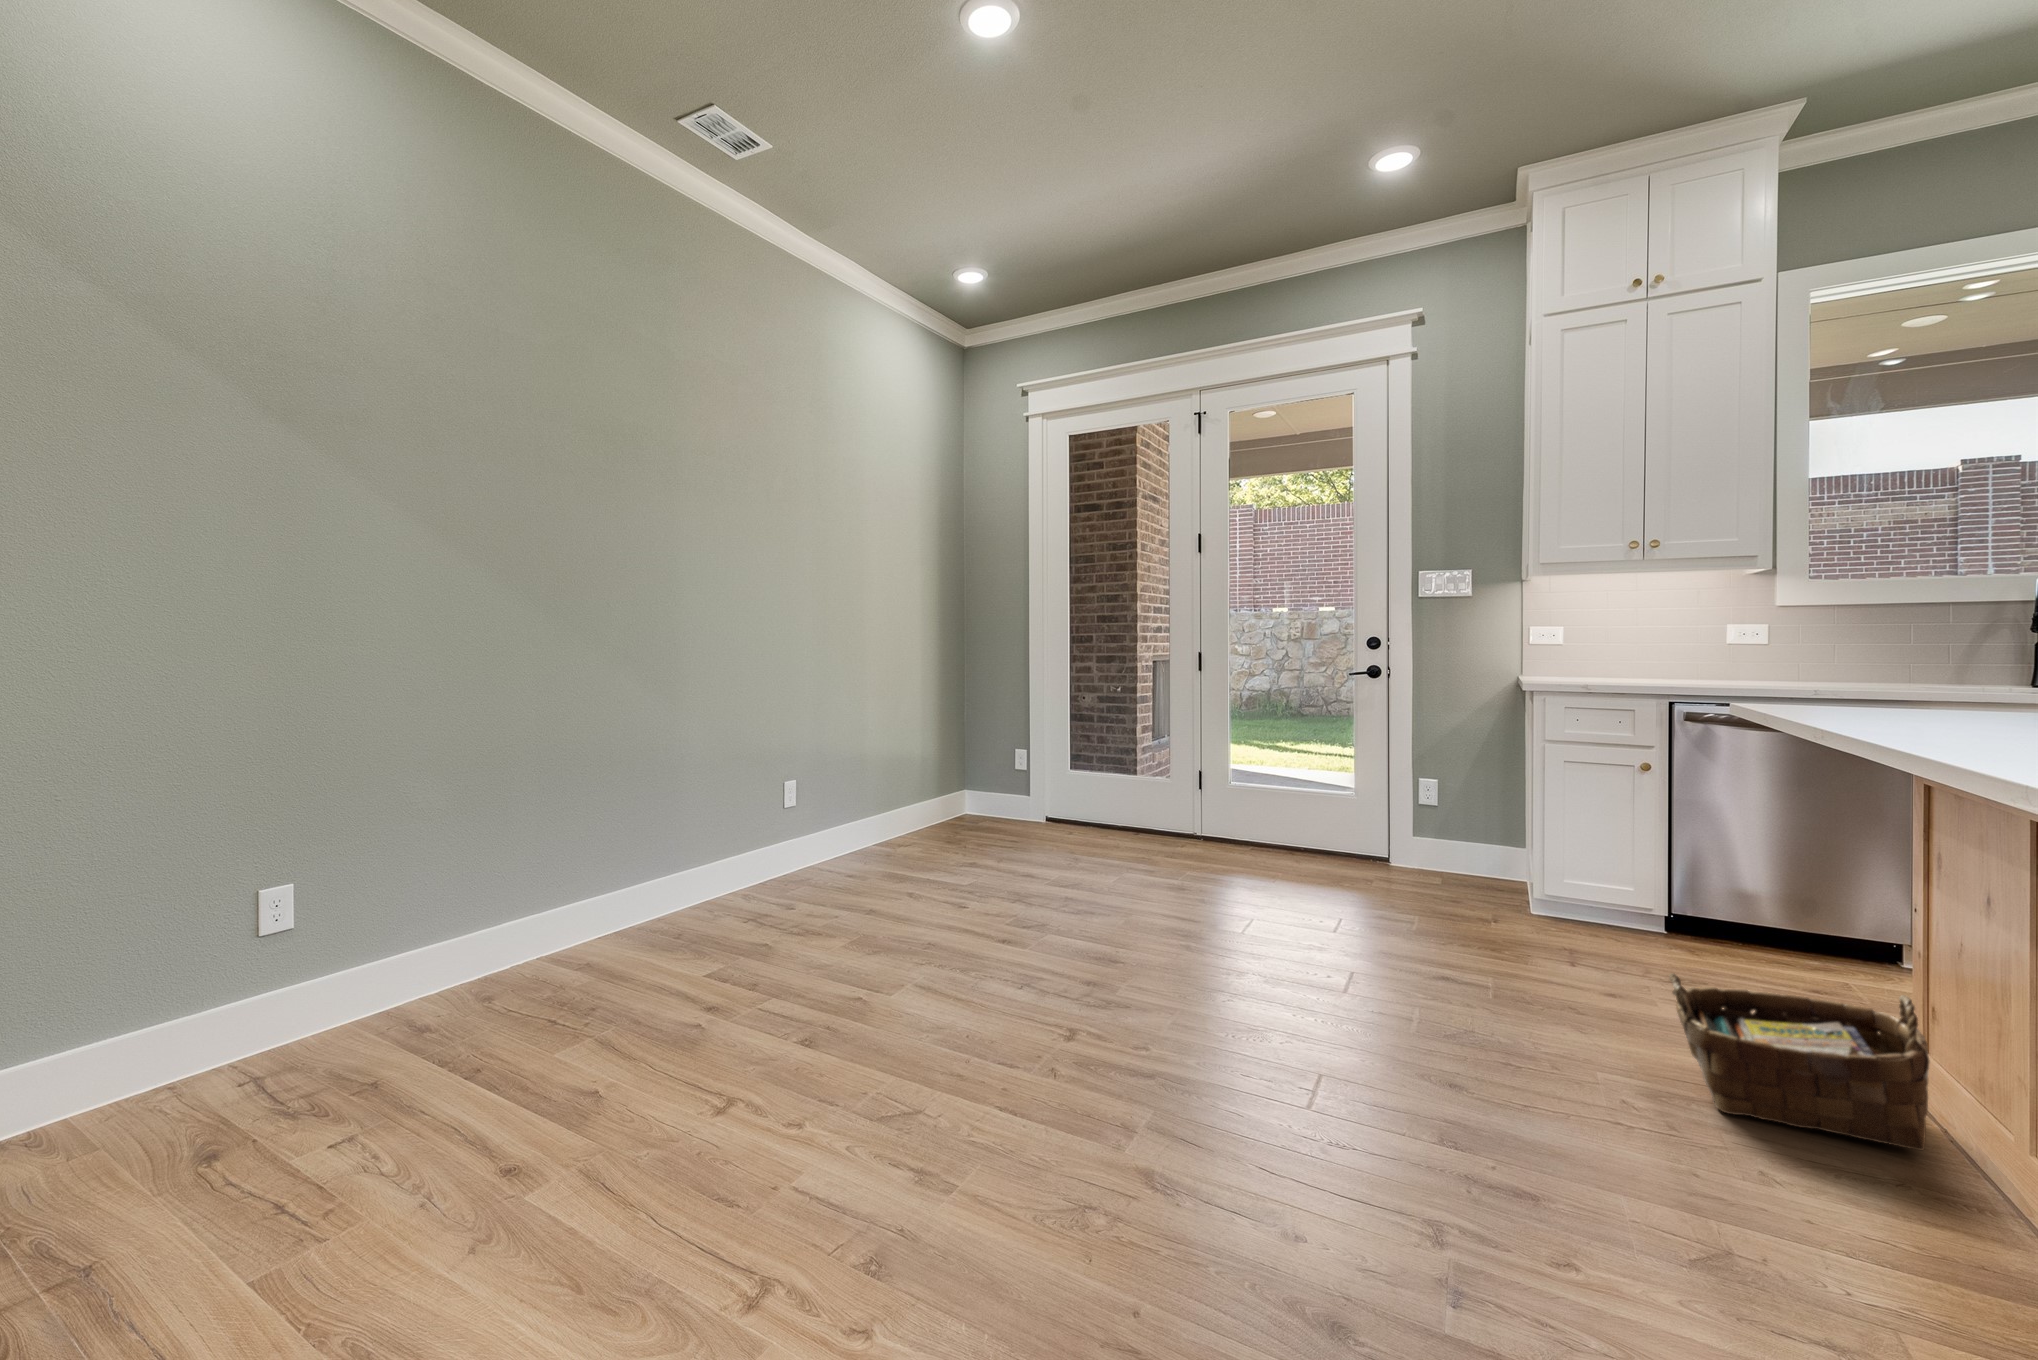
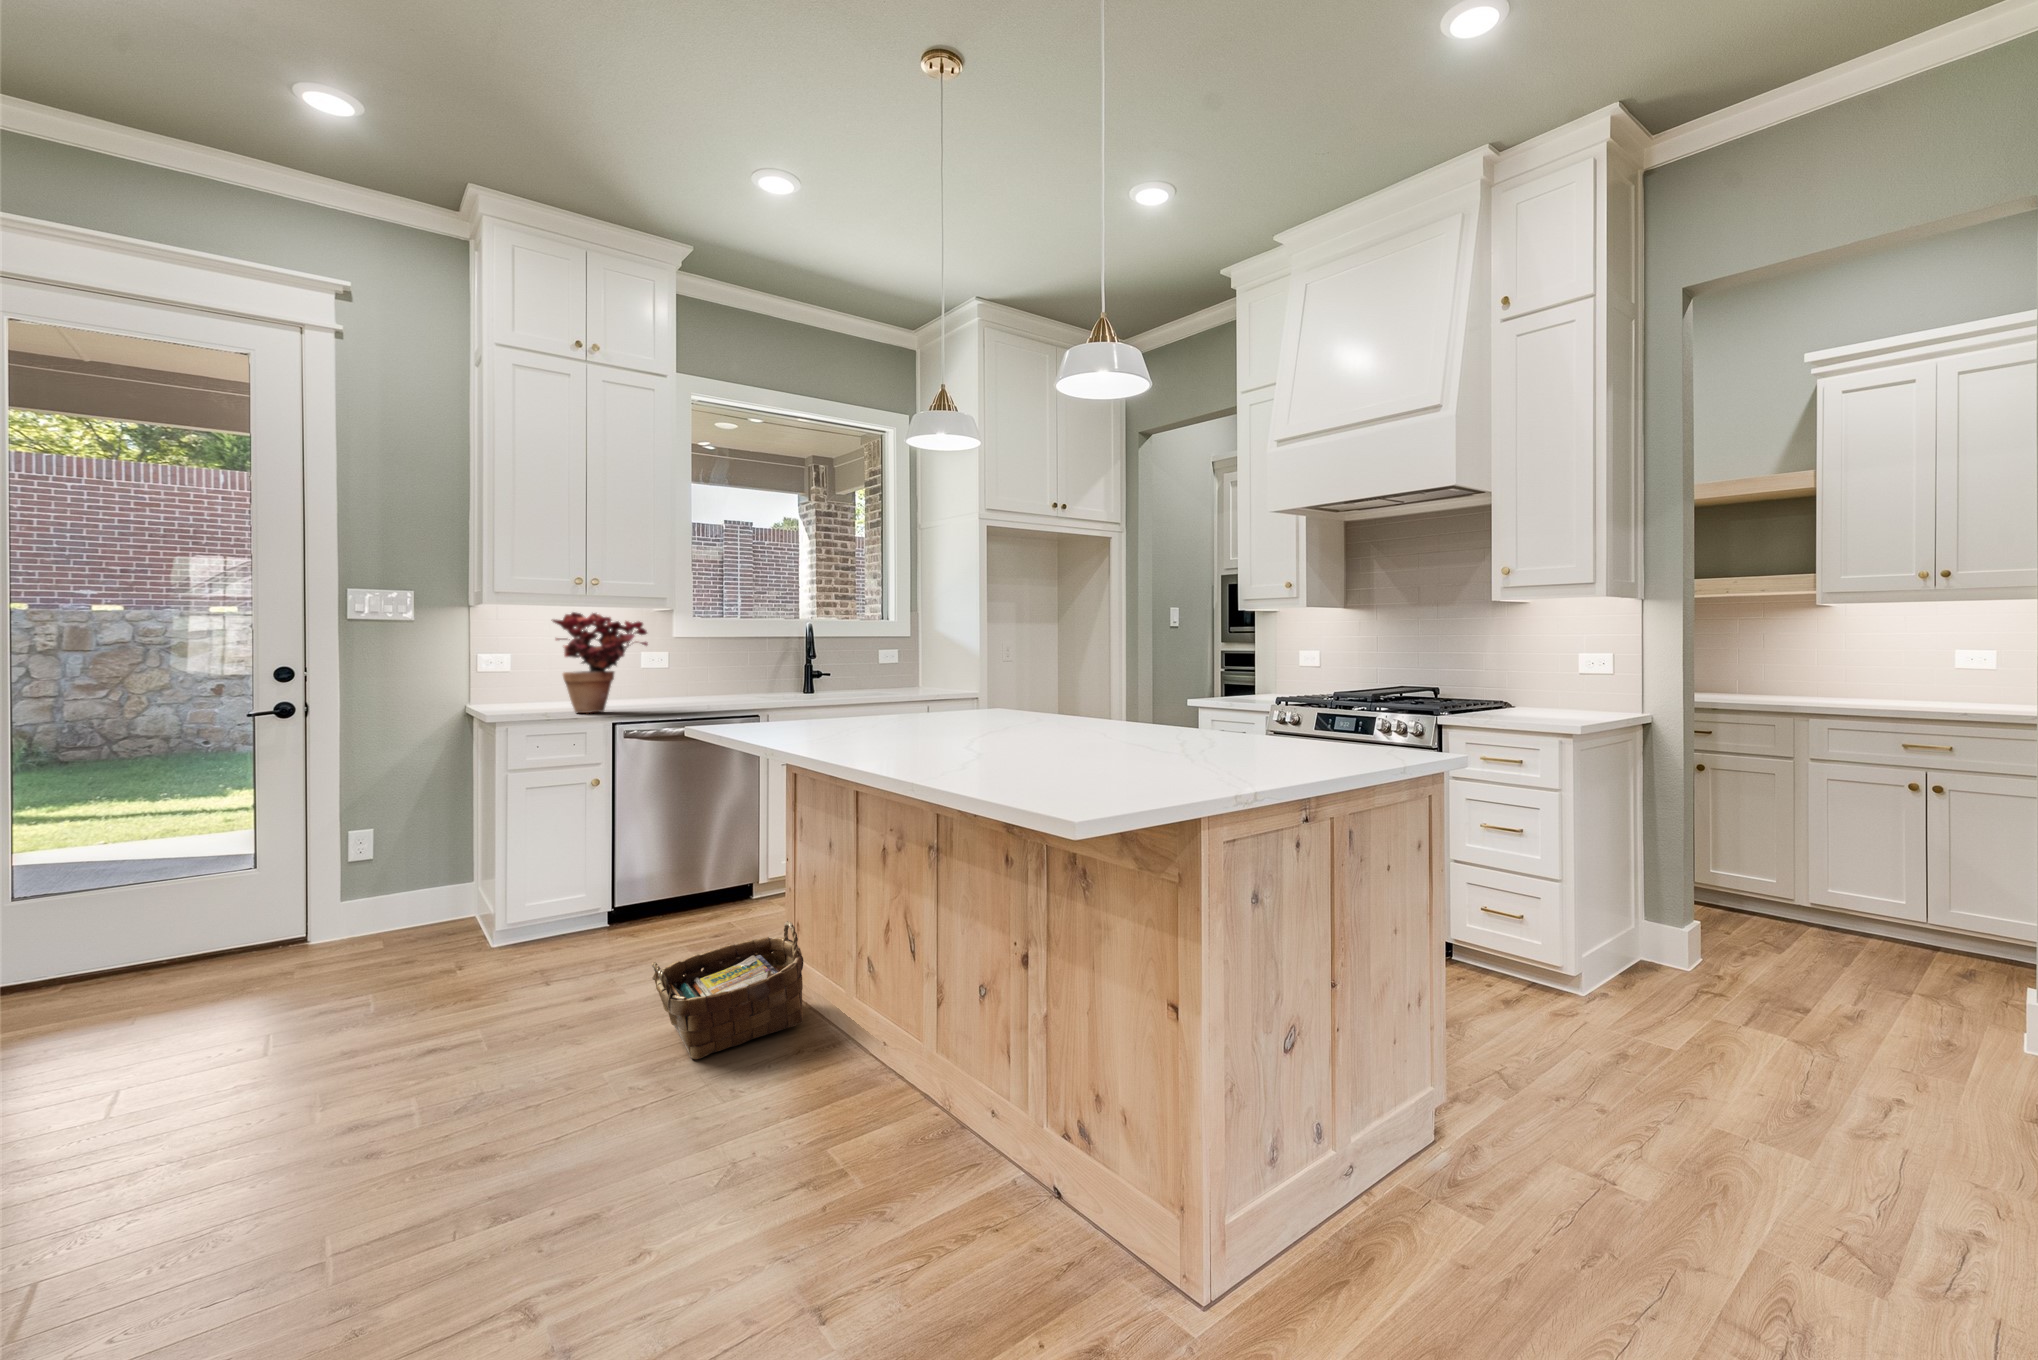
potted plant: none [1594,578,1722,690] -> present [553,612,648,713]

